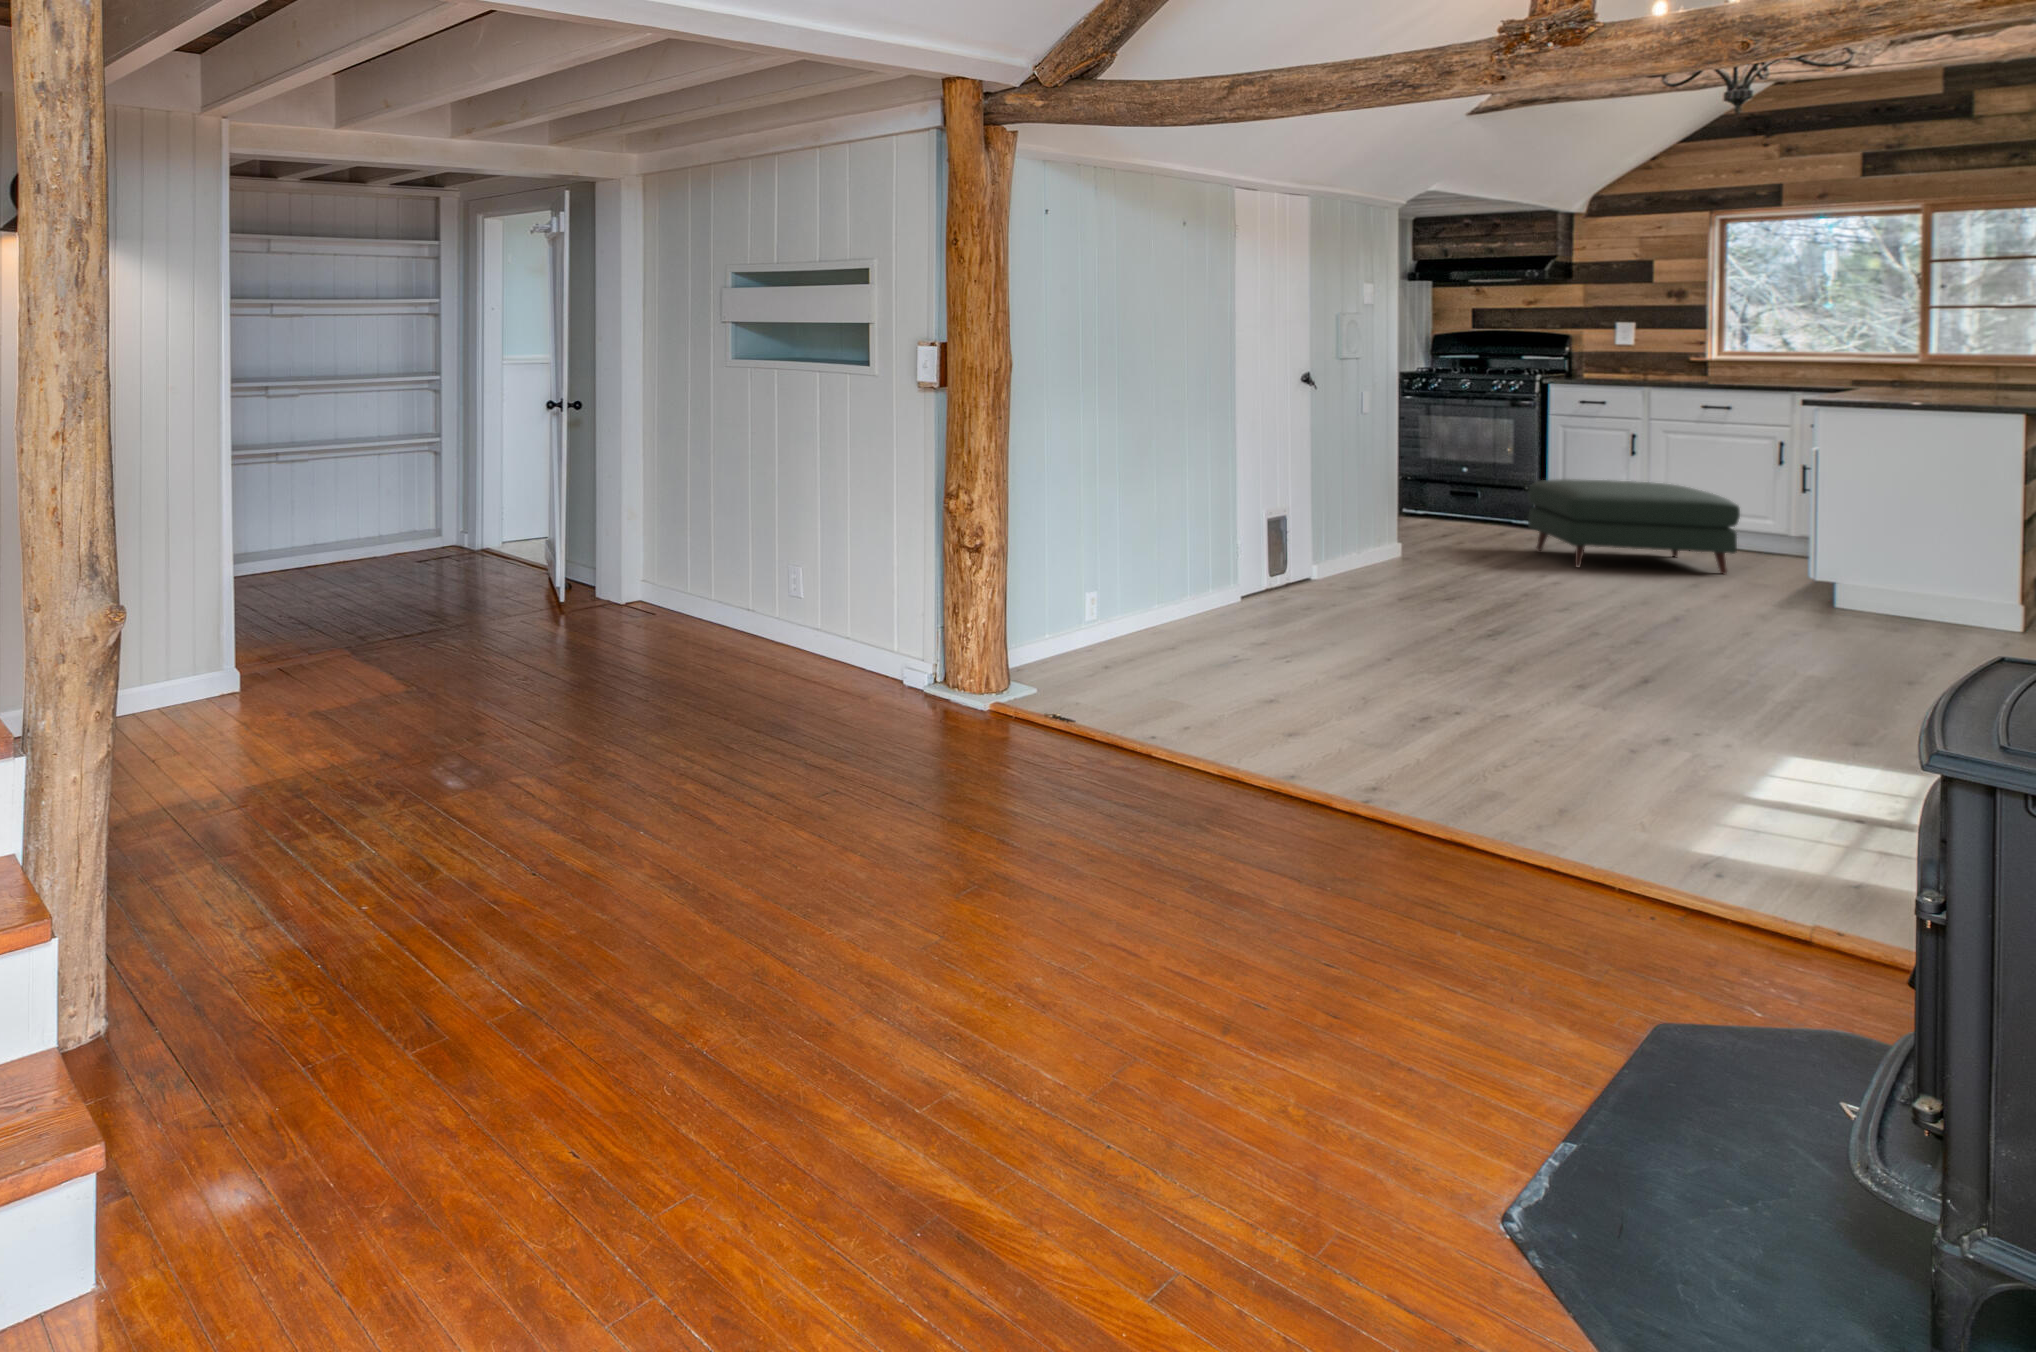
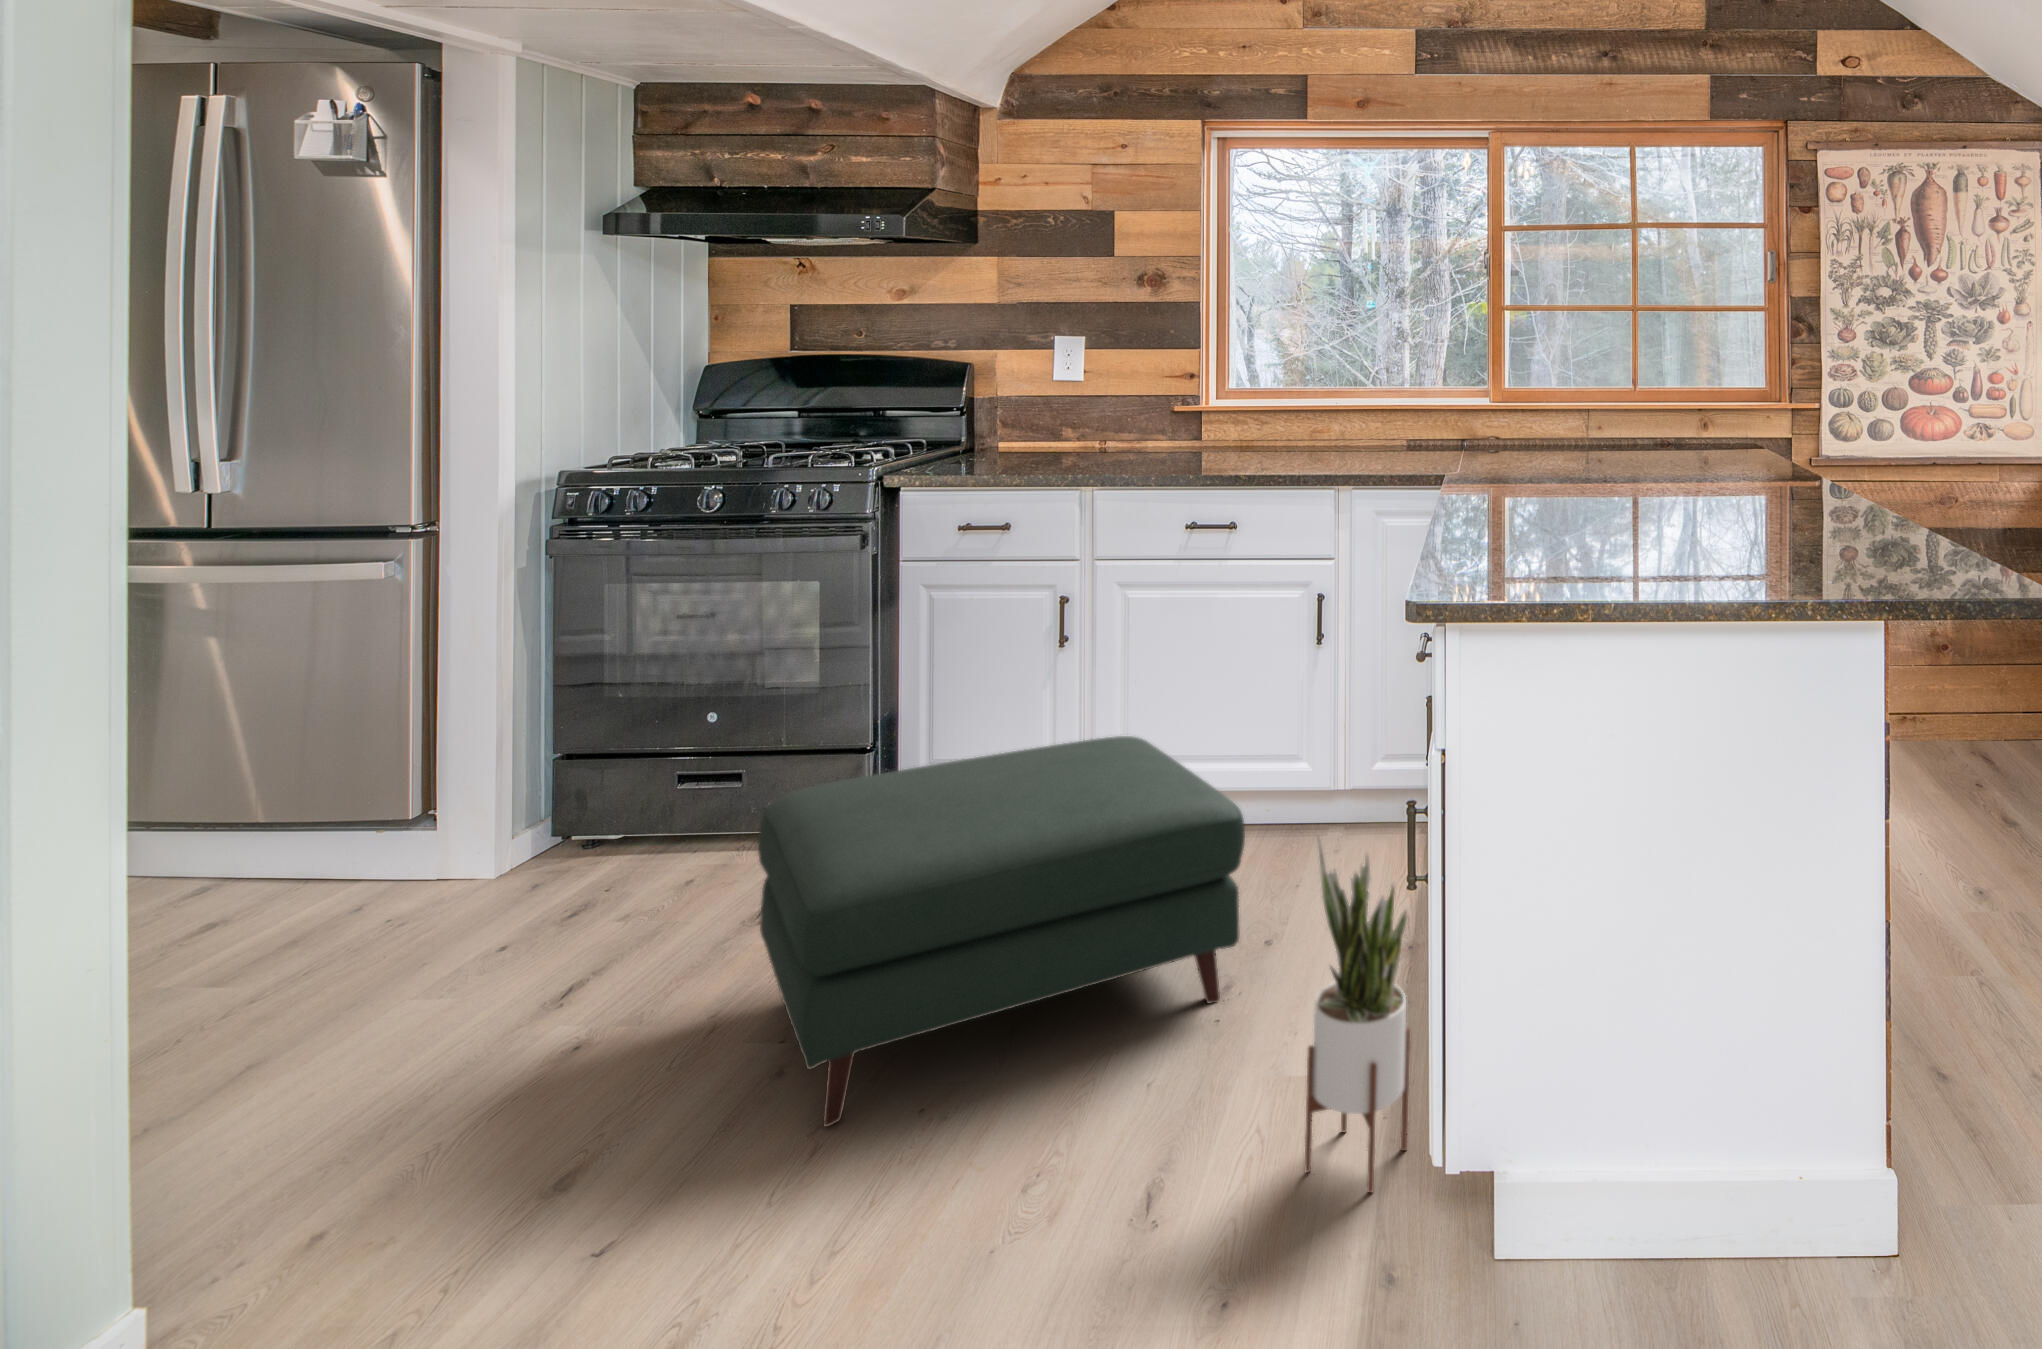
potted plant: none [1767,494,1815,602] -> present [1305,836,1410,1193]

